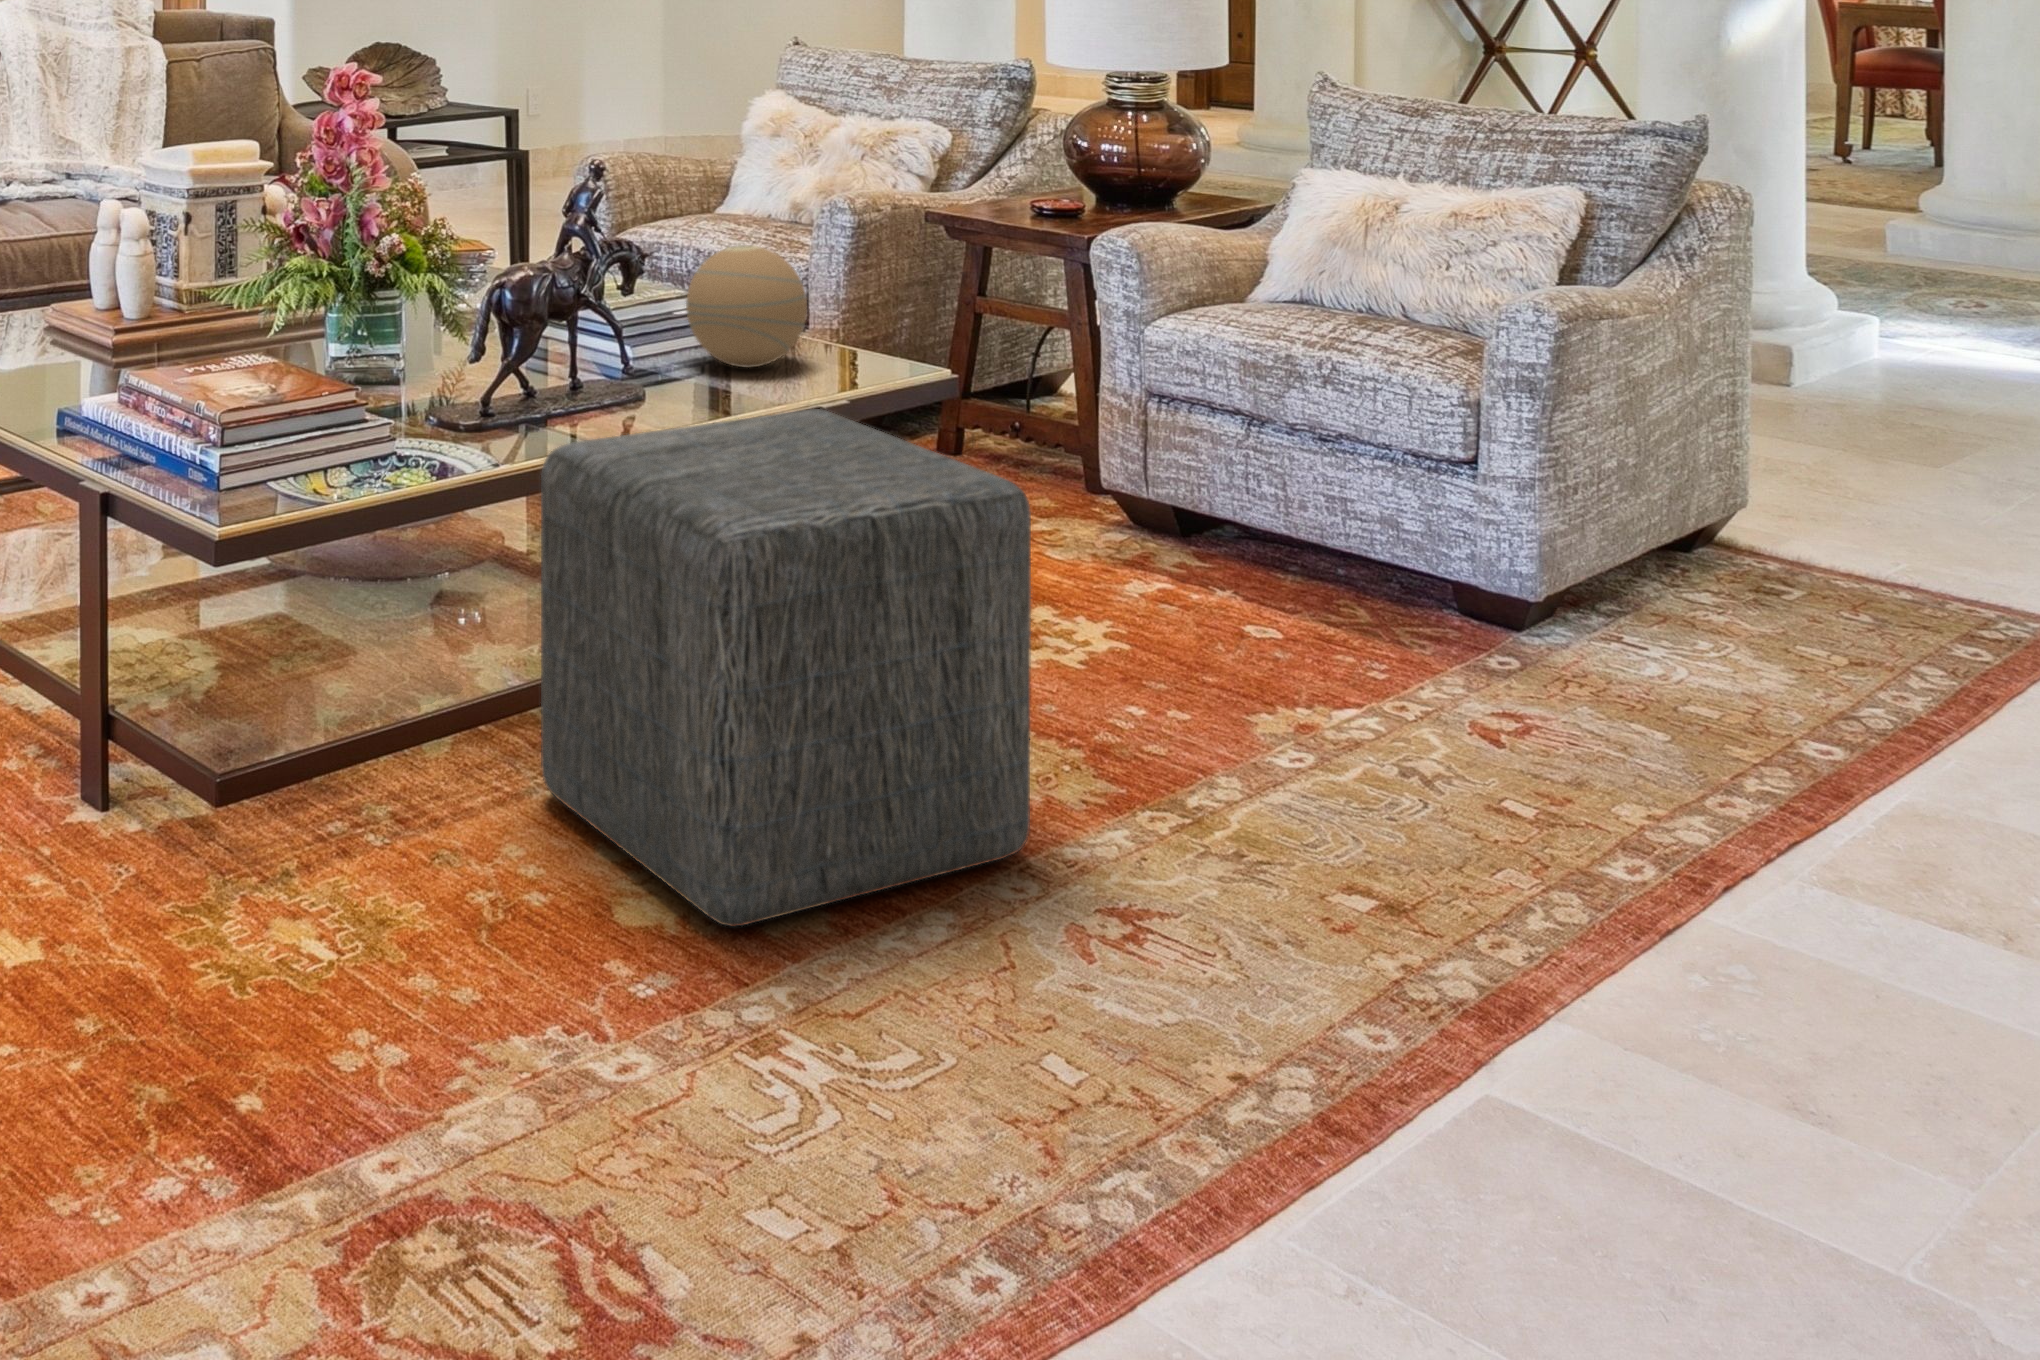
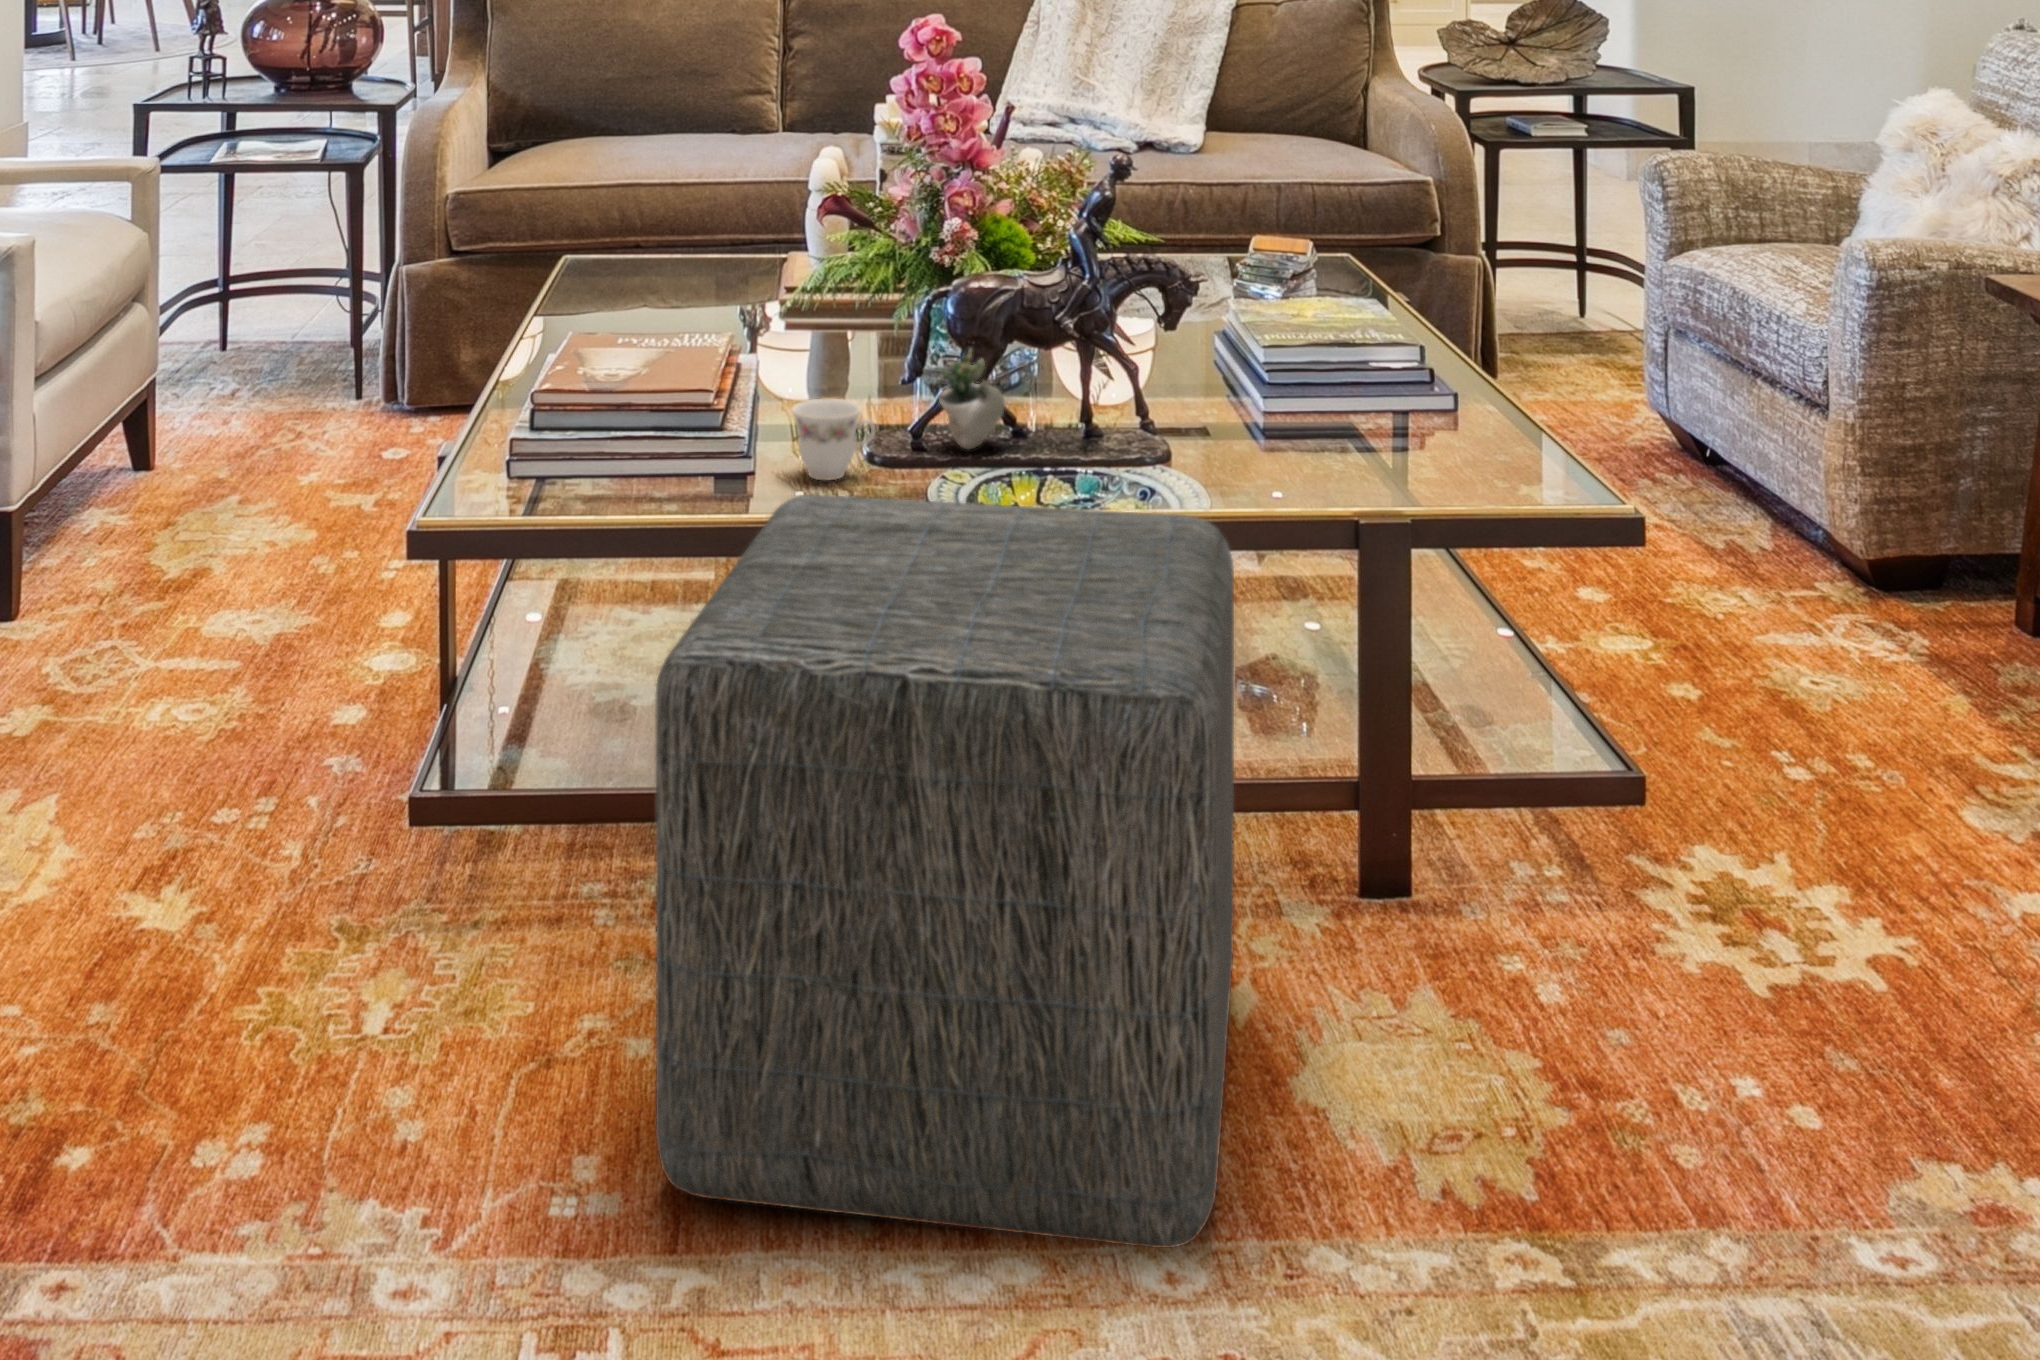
decorative orb: present [686,245,807,368] -> none [1287,279,1455,448]
succulent plant: none [483,334,582,414] -> present [938,350,1019,449]
teacup: none [430,385,492,449] -> present [792,398,875,480]

